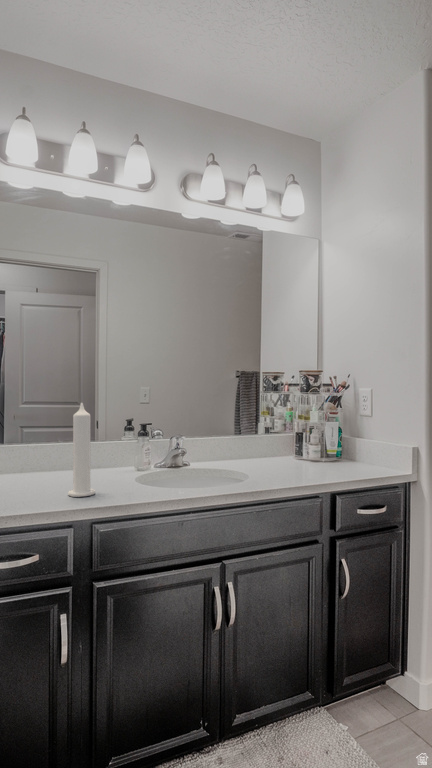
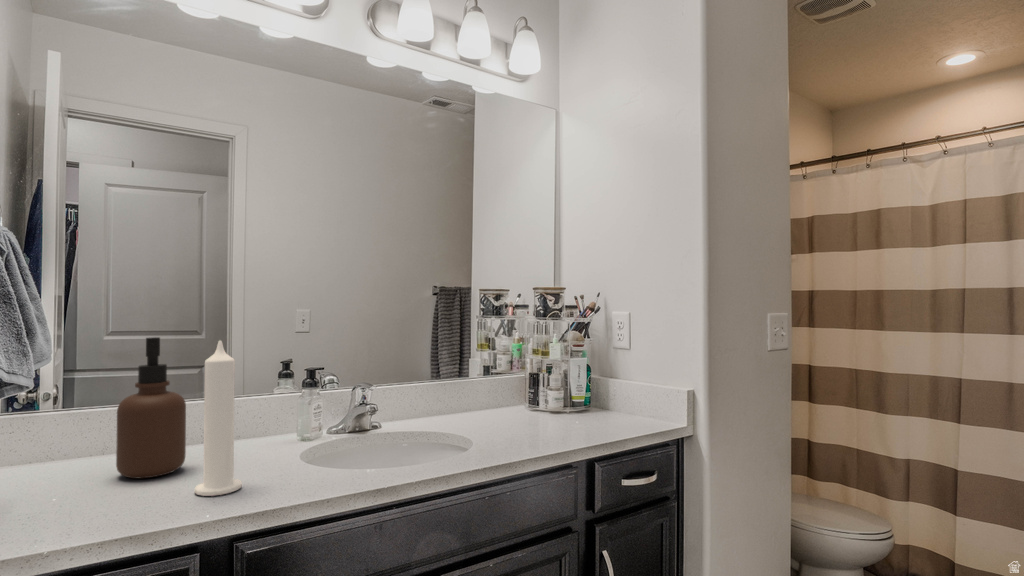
soap dispenser: none [28,401,66,486] -> present [116,337,186,478]

